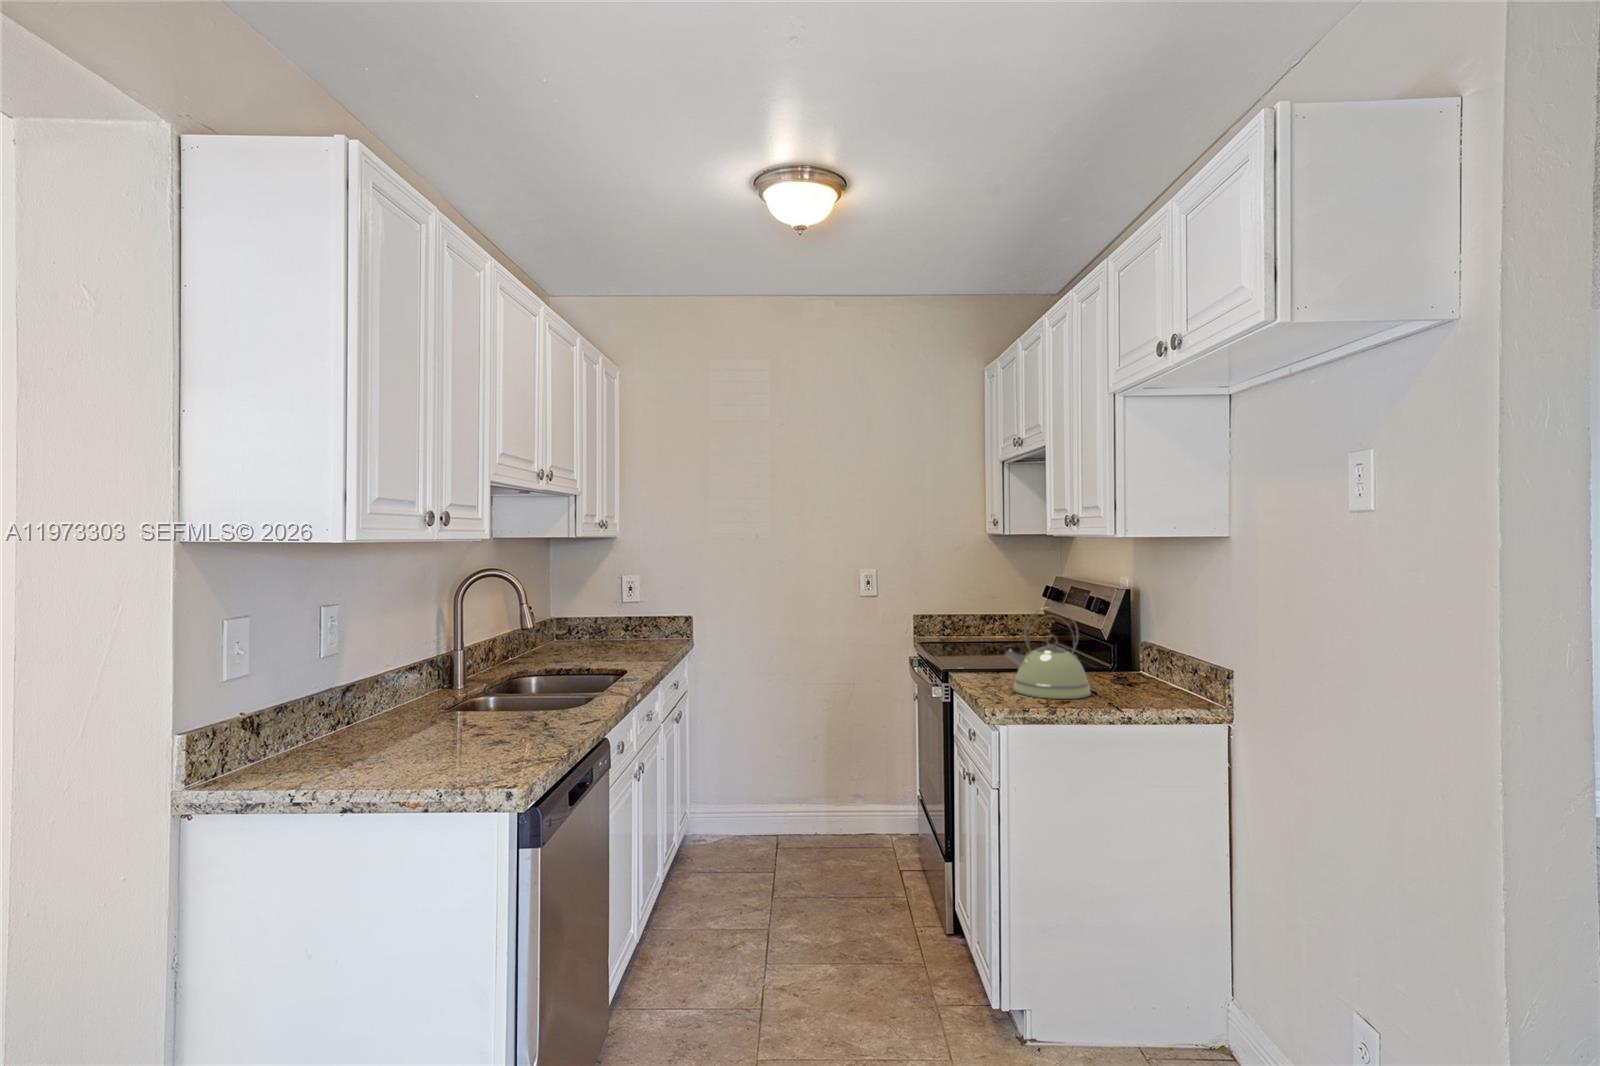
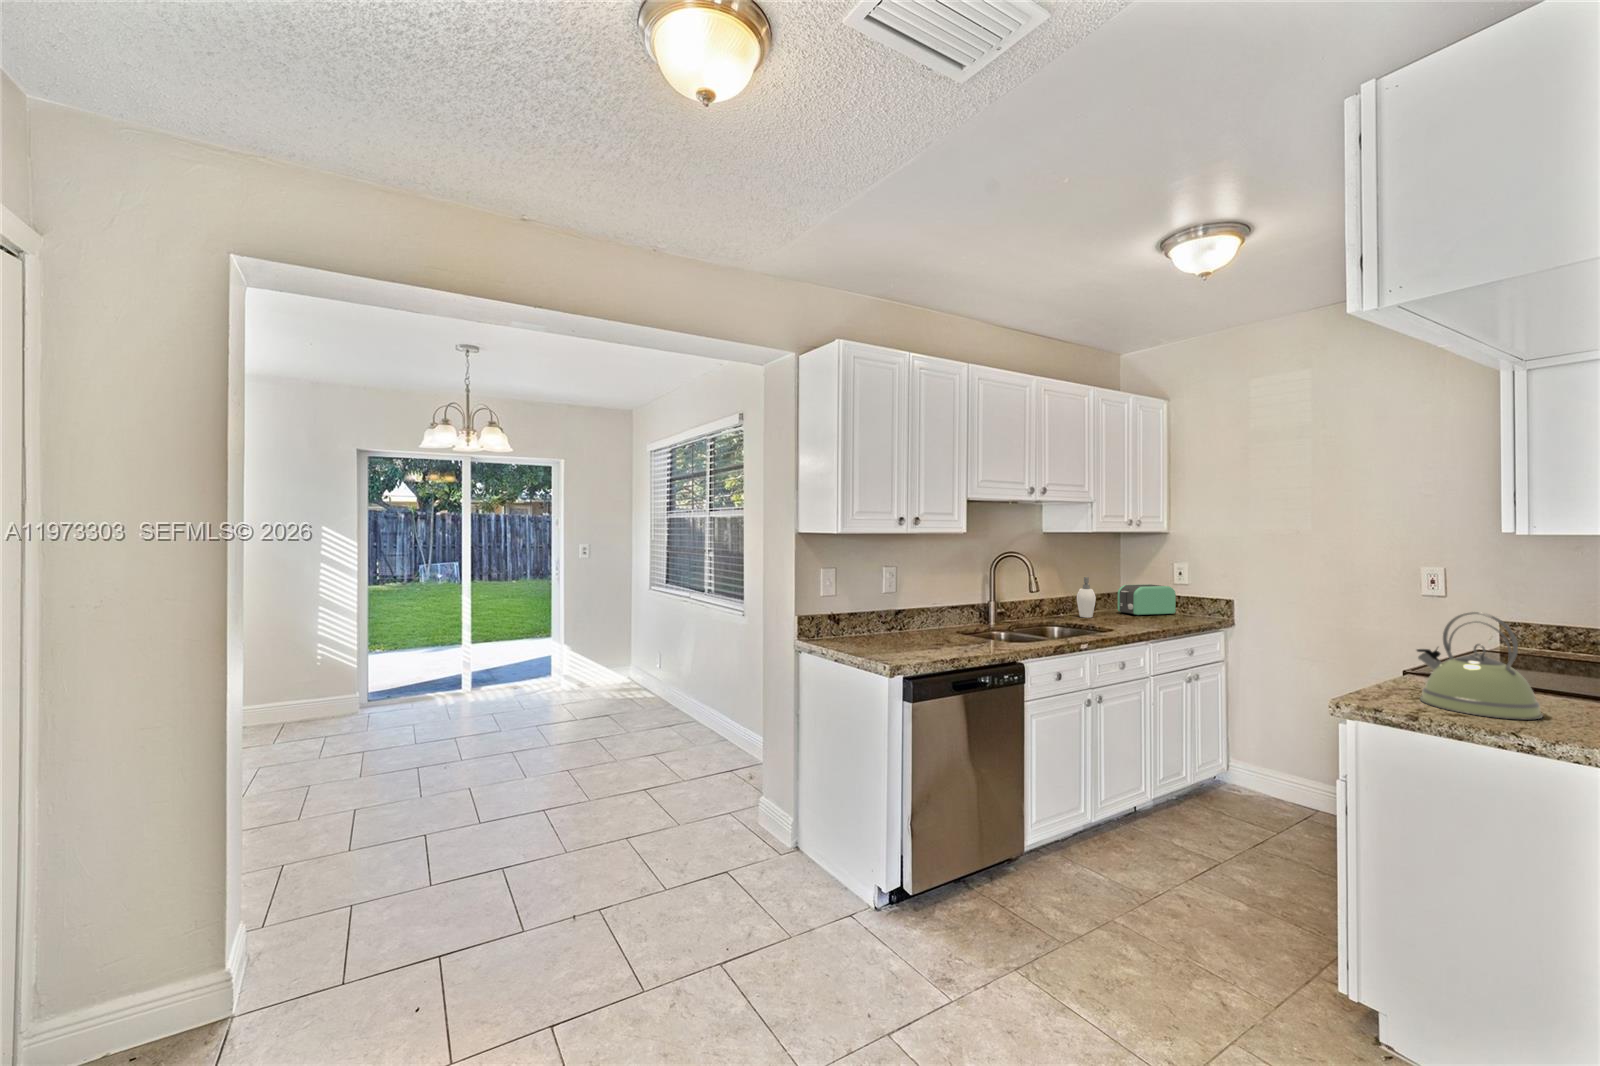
soap dispenser: none [534,603,560,660] -> present [1077,577,1096,618]
toaster: none [566,606,627,648] -> present [1118,584,1176,616]

